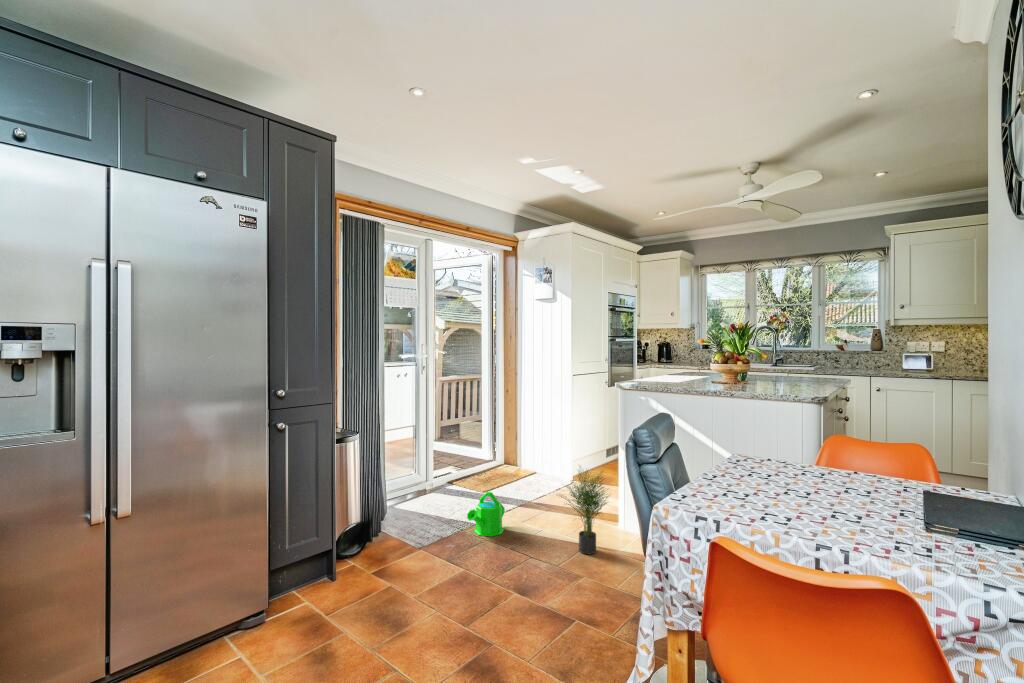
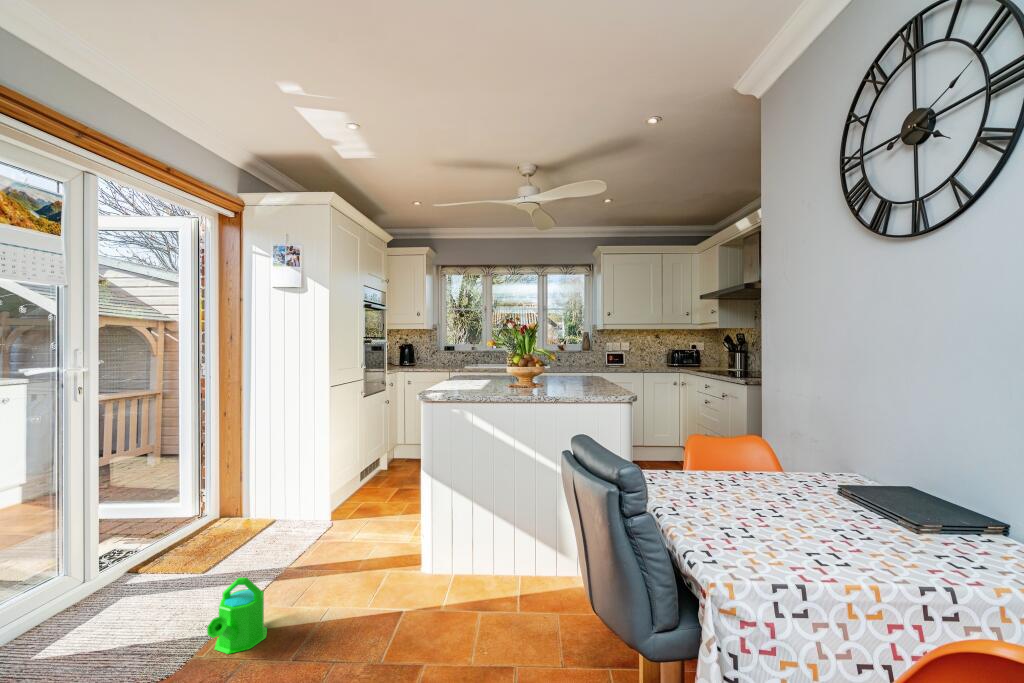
potted plant: present [561,472,608,554] -> none [357,502,443,628]

